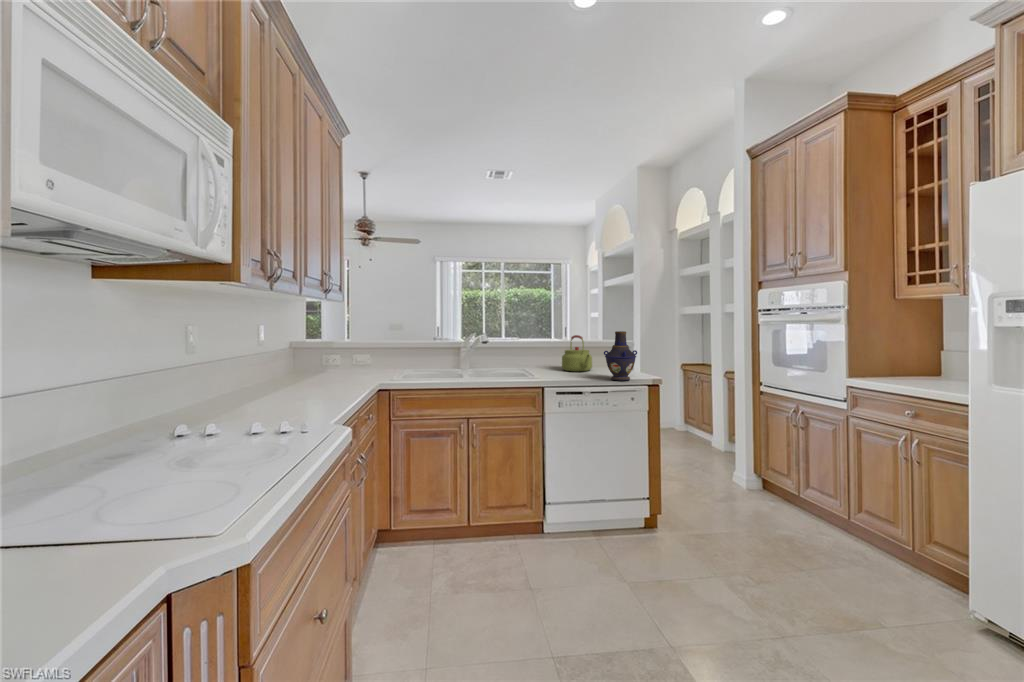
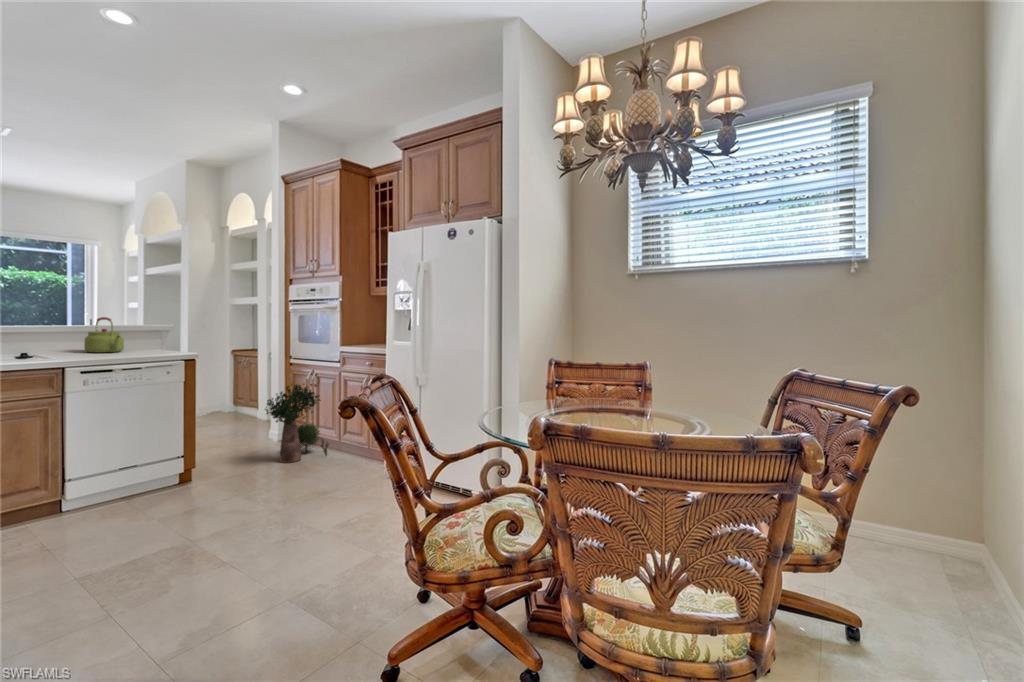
vase: present [604,331,637,381] -> none [136,313,173,357]
potted plant: none [732,421,826,533] -> present [265,384,329,463]

